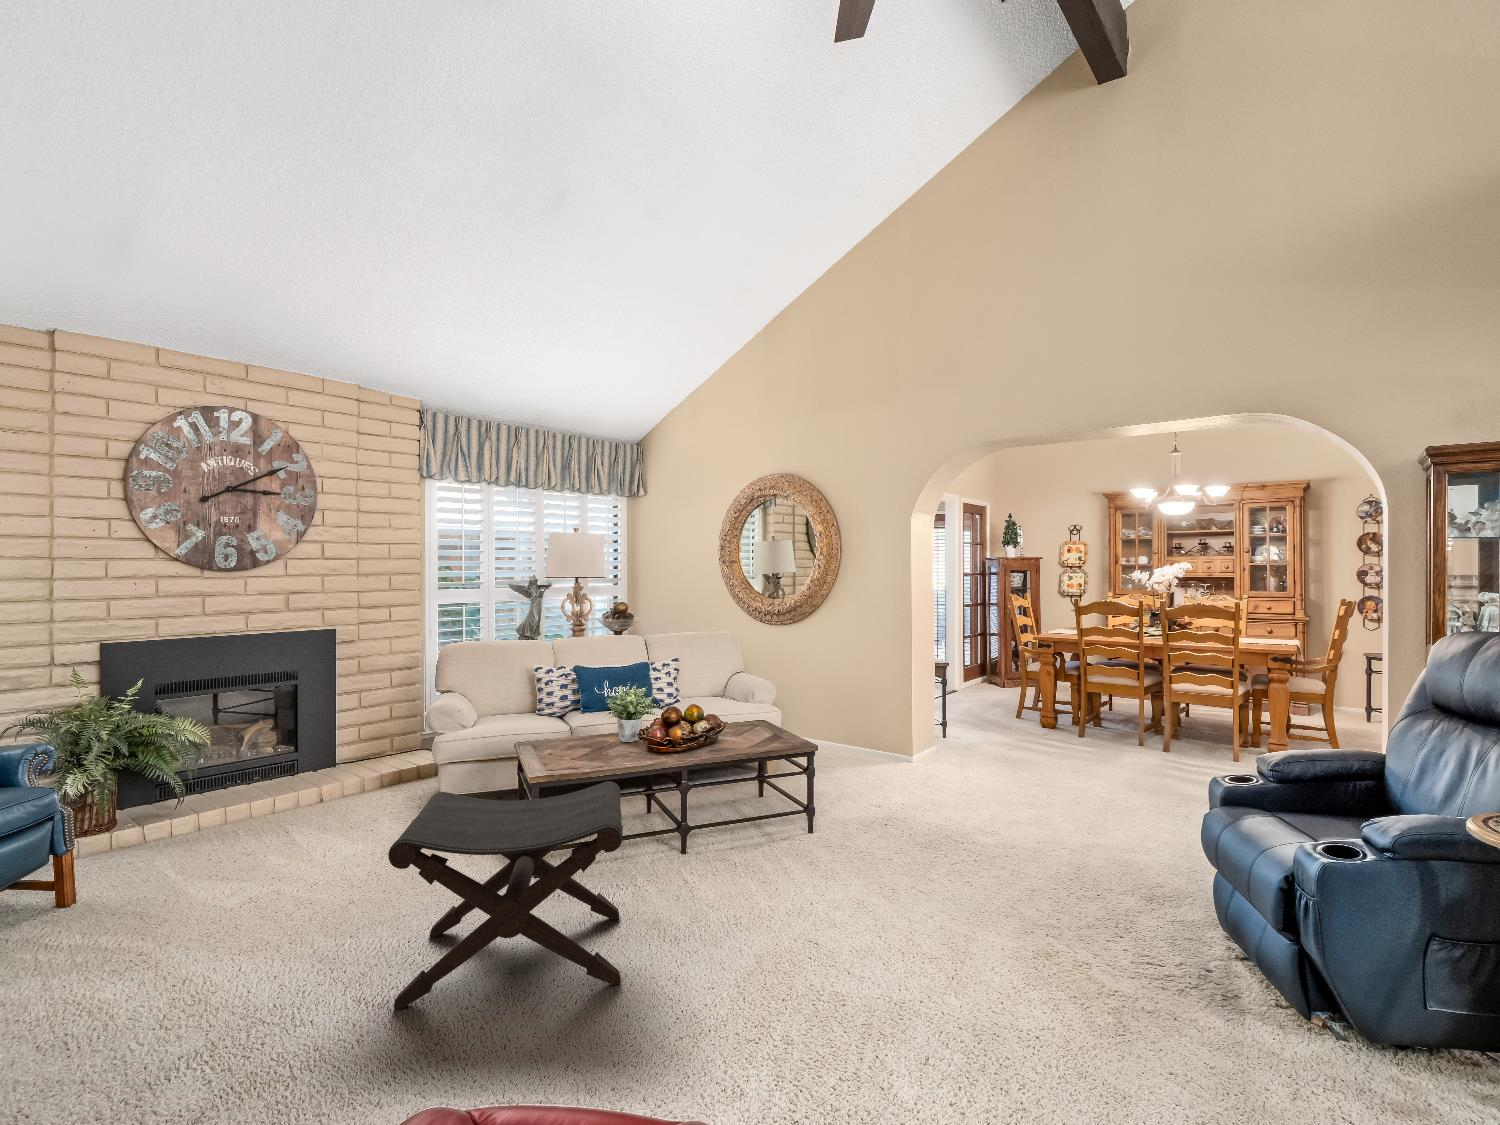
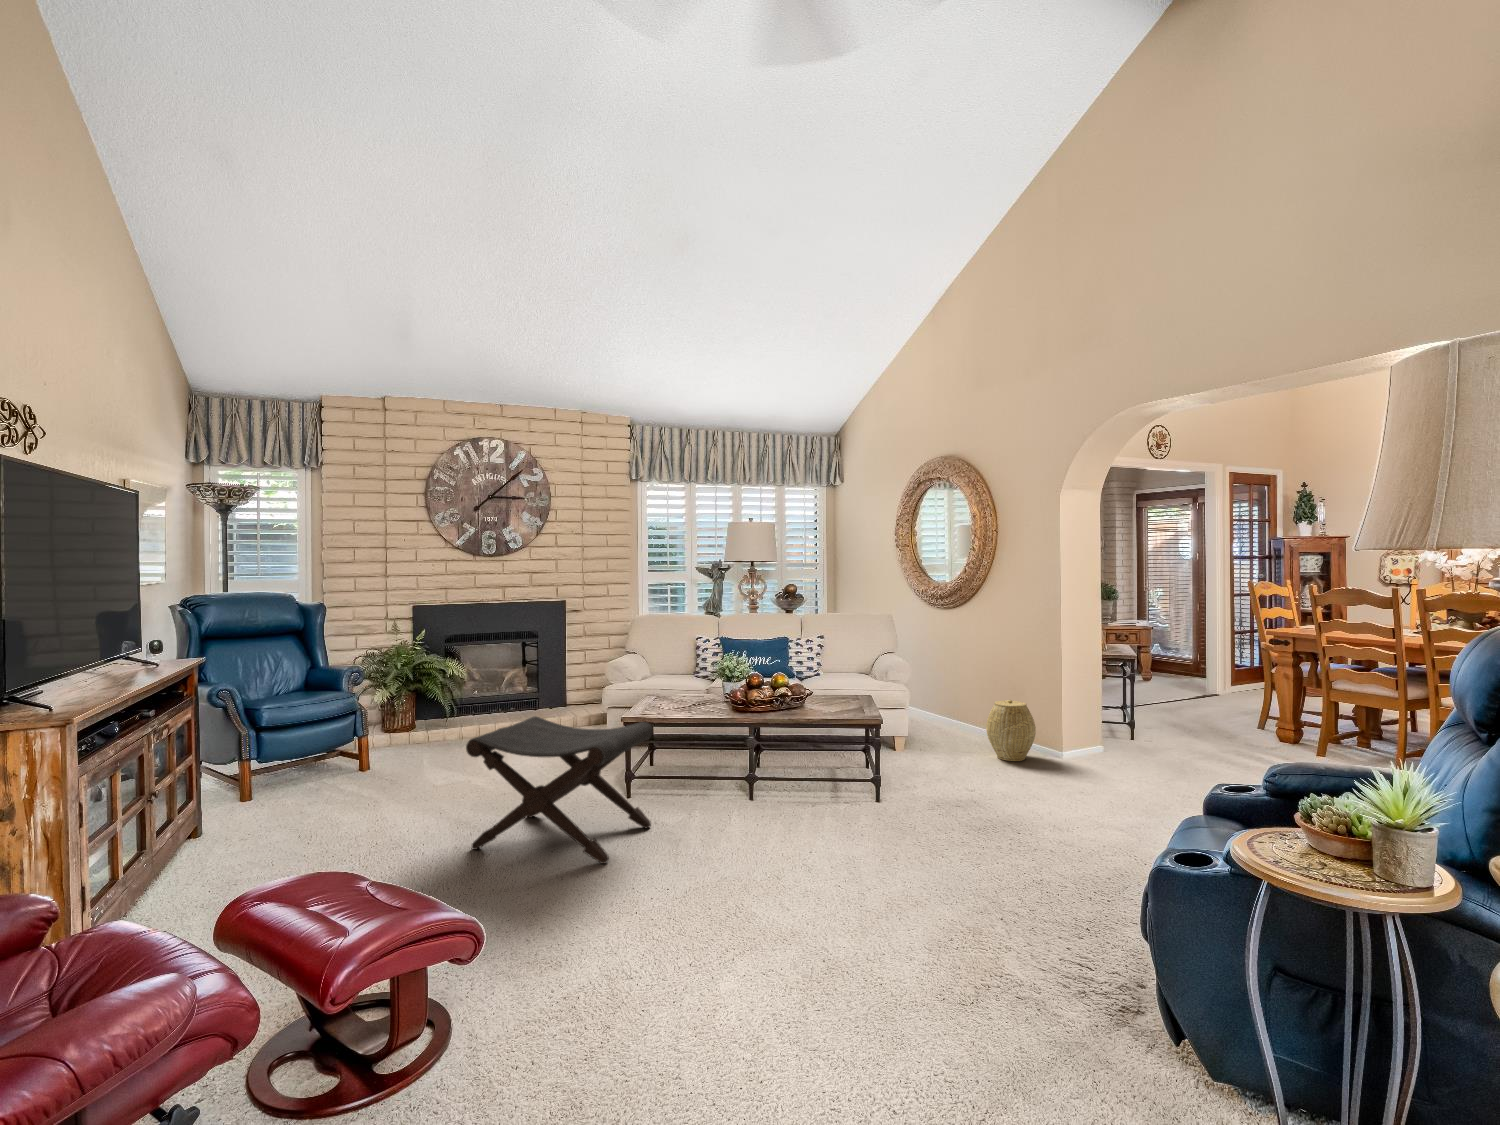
woven basket: none [859,711,905,771] -> present [986,700,1036,761]

